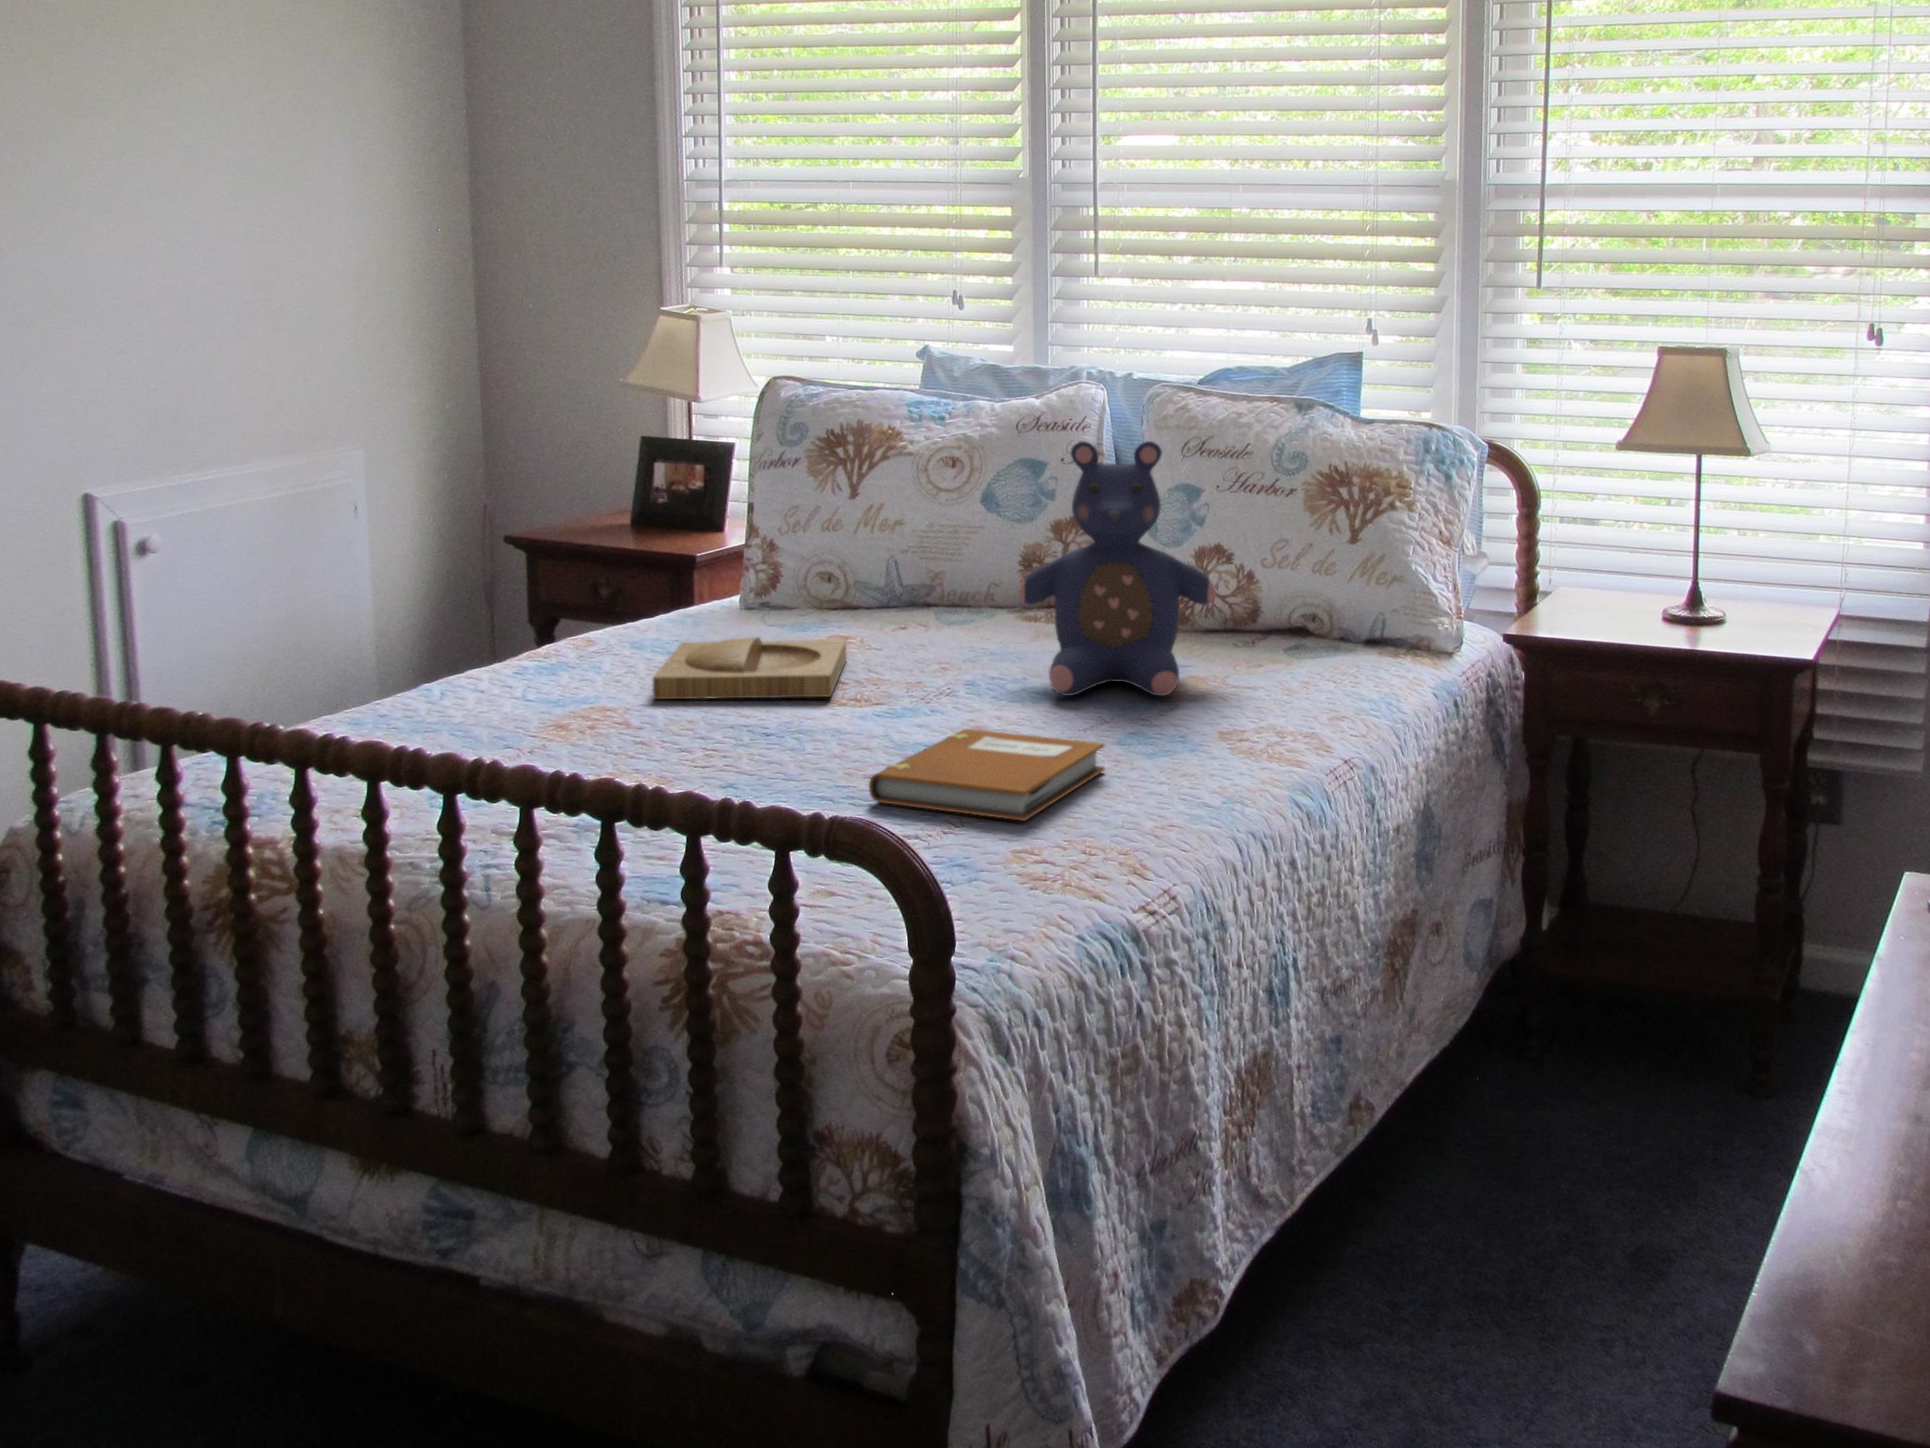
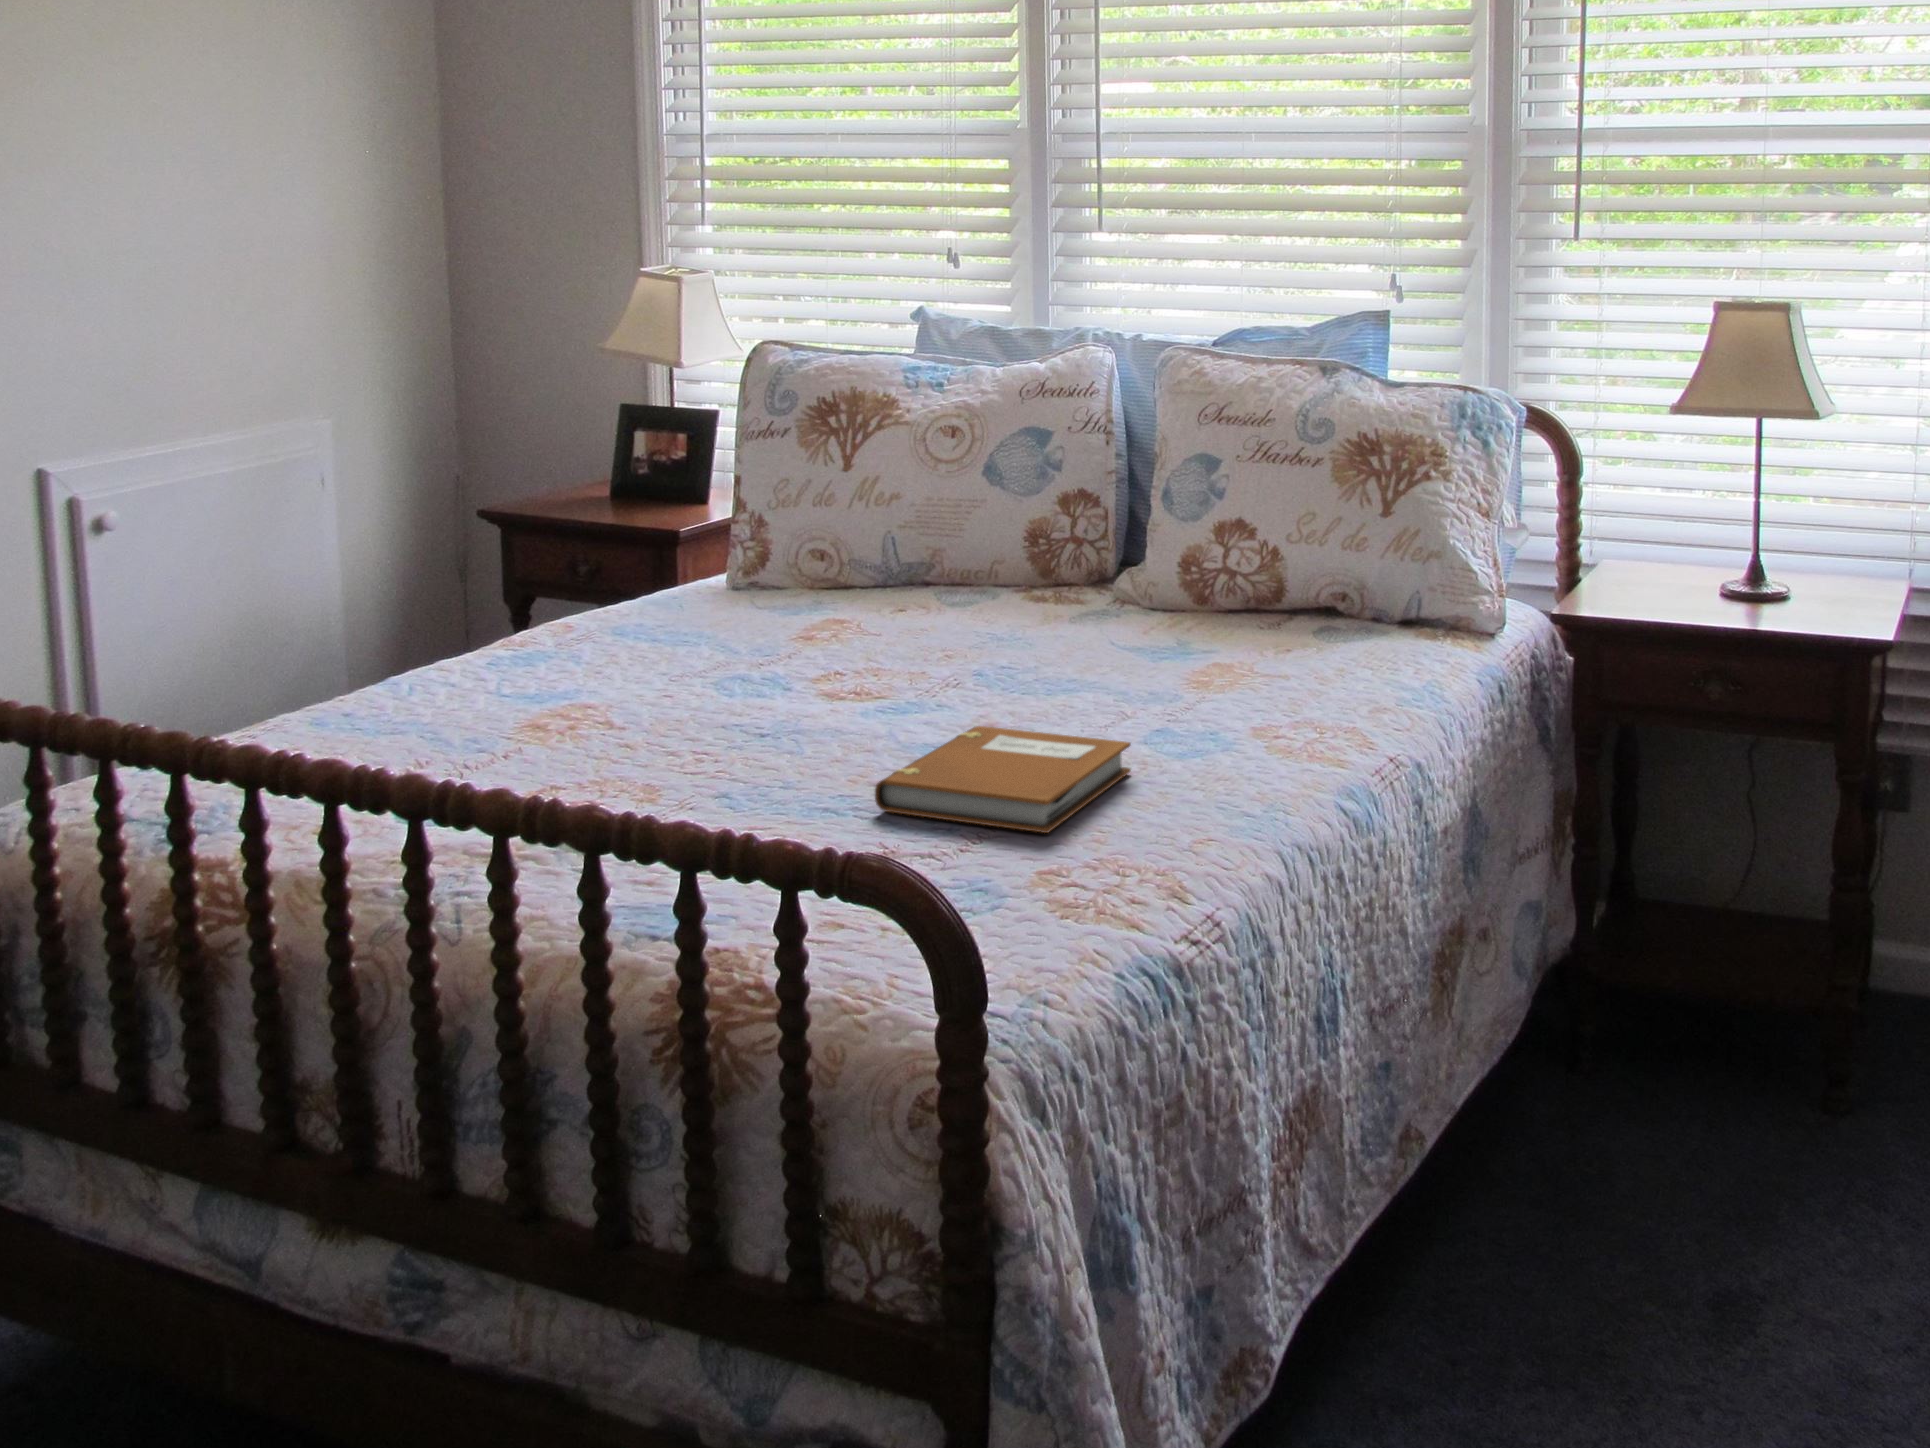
teddy bear: present [1018,441,1216,696] -> none [1027,408,1241,685]
tray: present [653,637,846,699] -> none [636,623,843,691]

